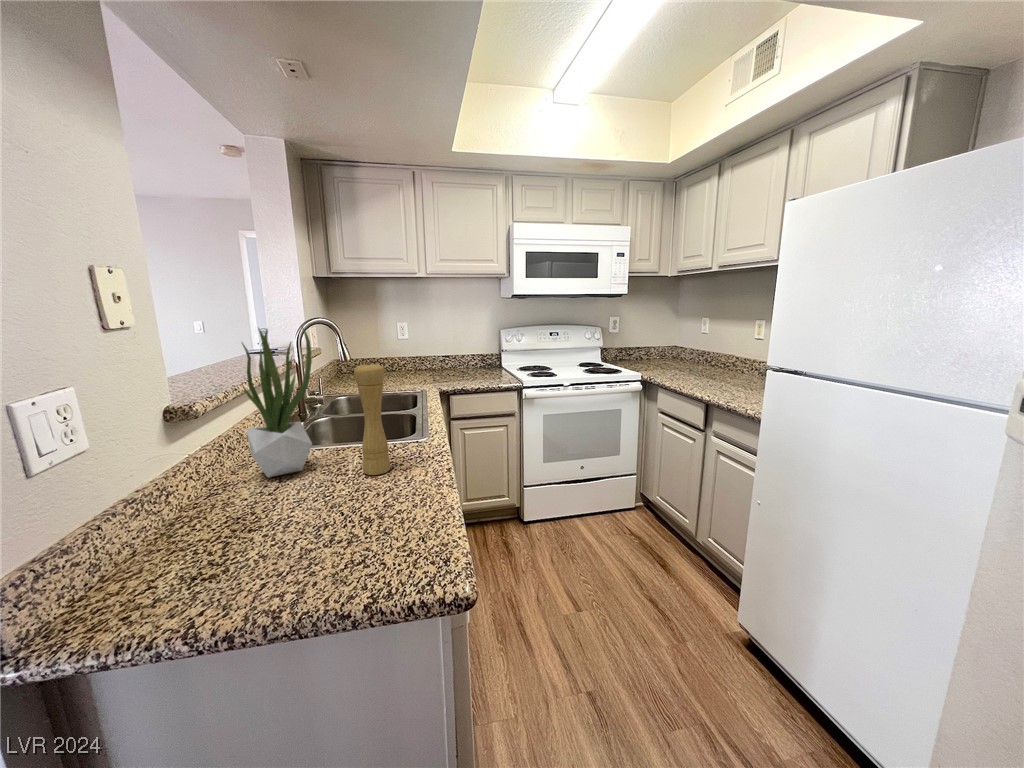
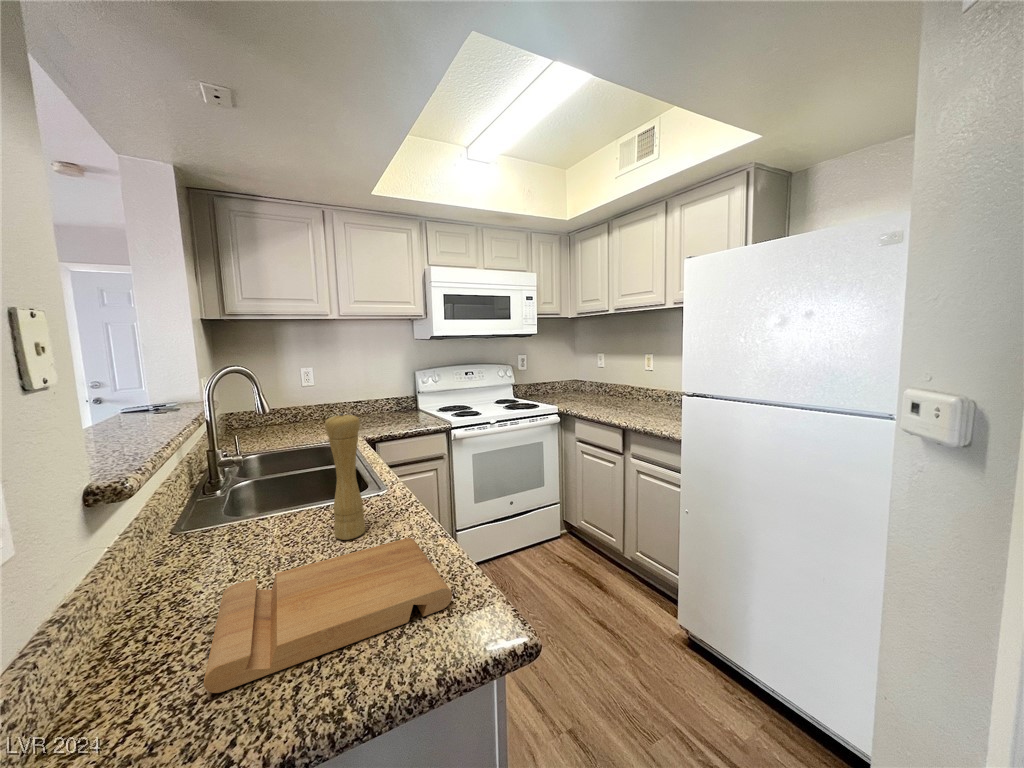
potted plant: present [242,327,312,477] -> none [177,375,267,563]
cutting board: none [202,481,418,575] -> present [204,538,452,693]

